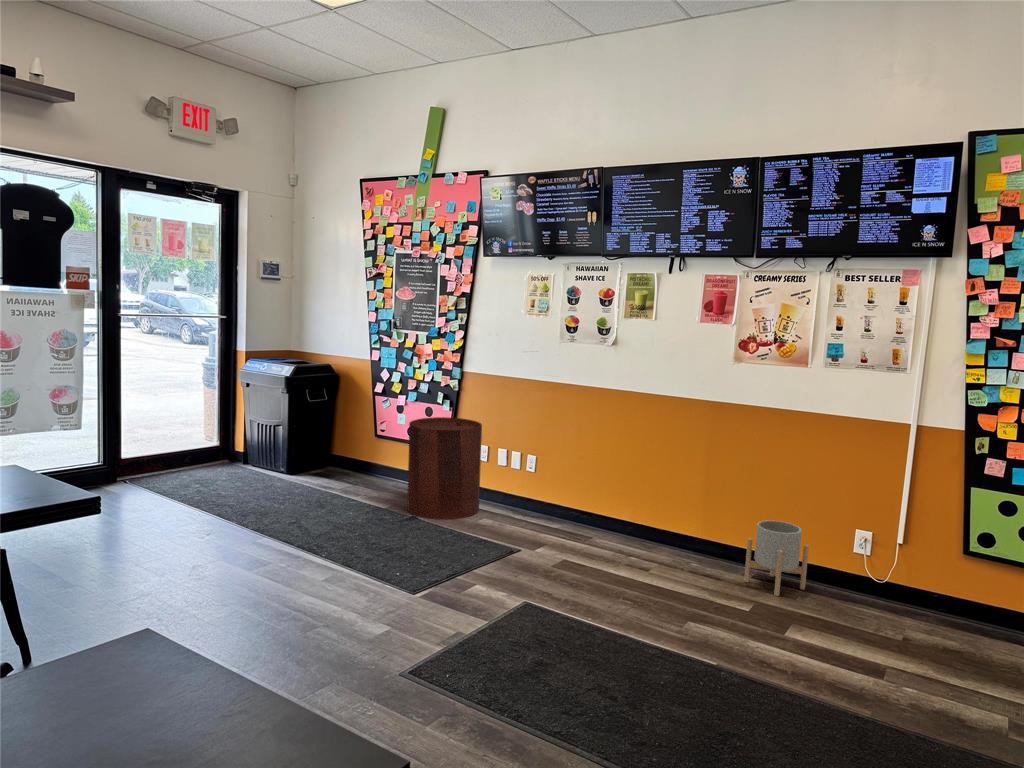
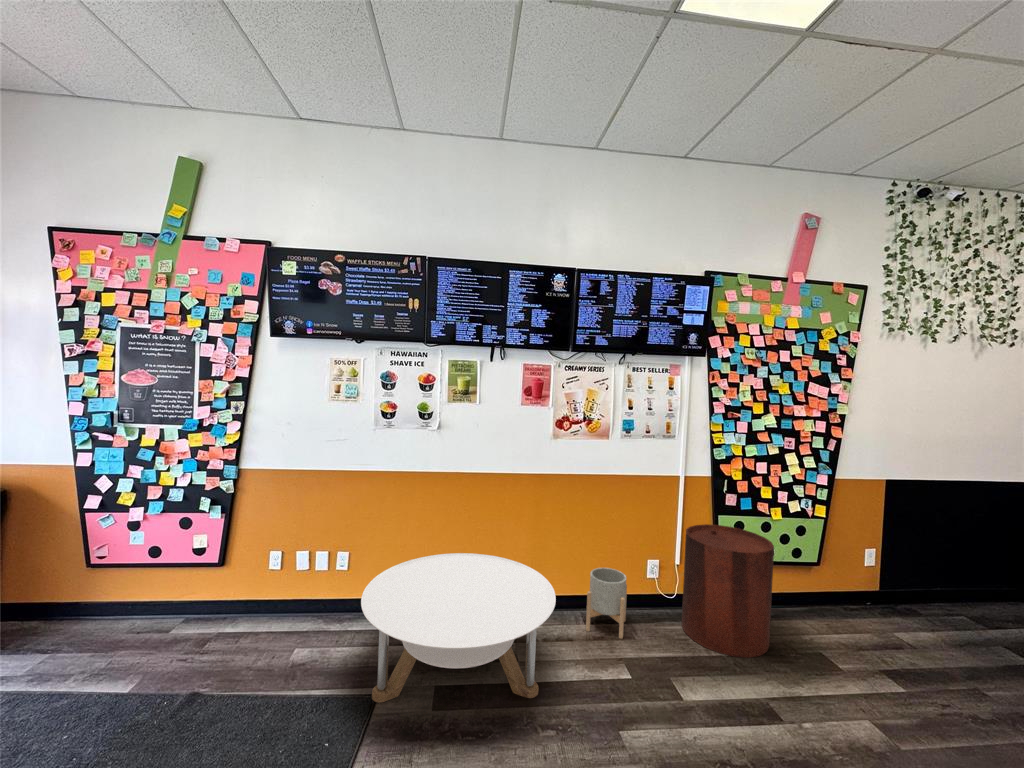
trash can: present [407,417,482,520] -> present [682,524,774,658]
round table: none [503,471,685,593] -> present [361,553,556,703]

